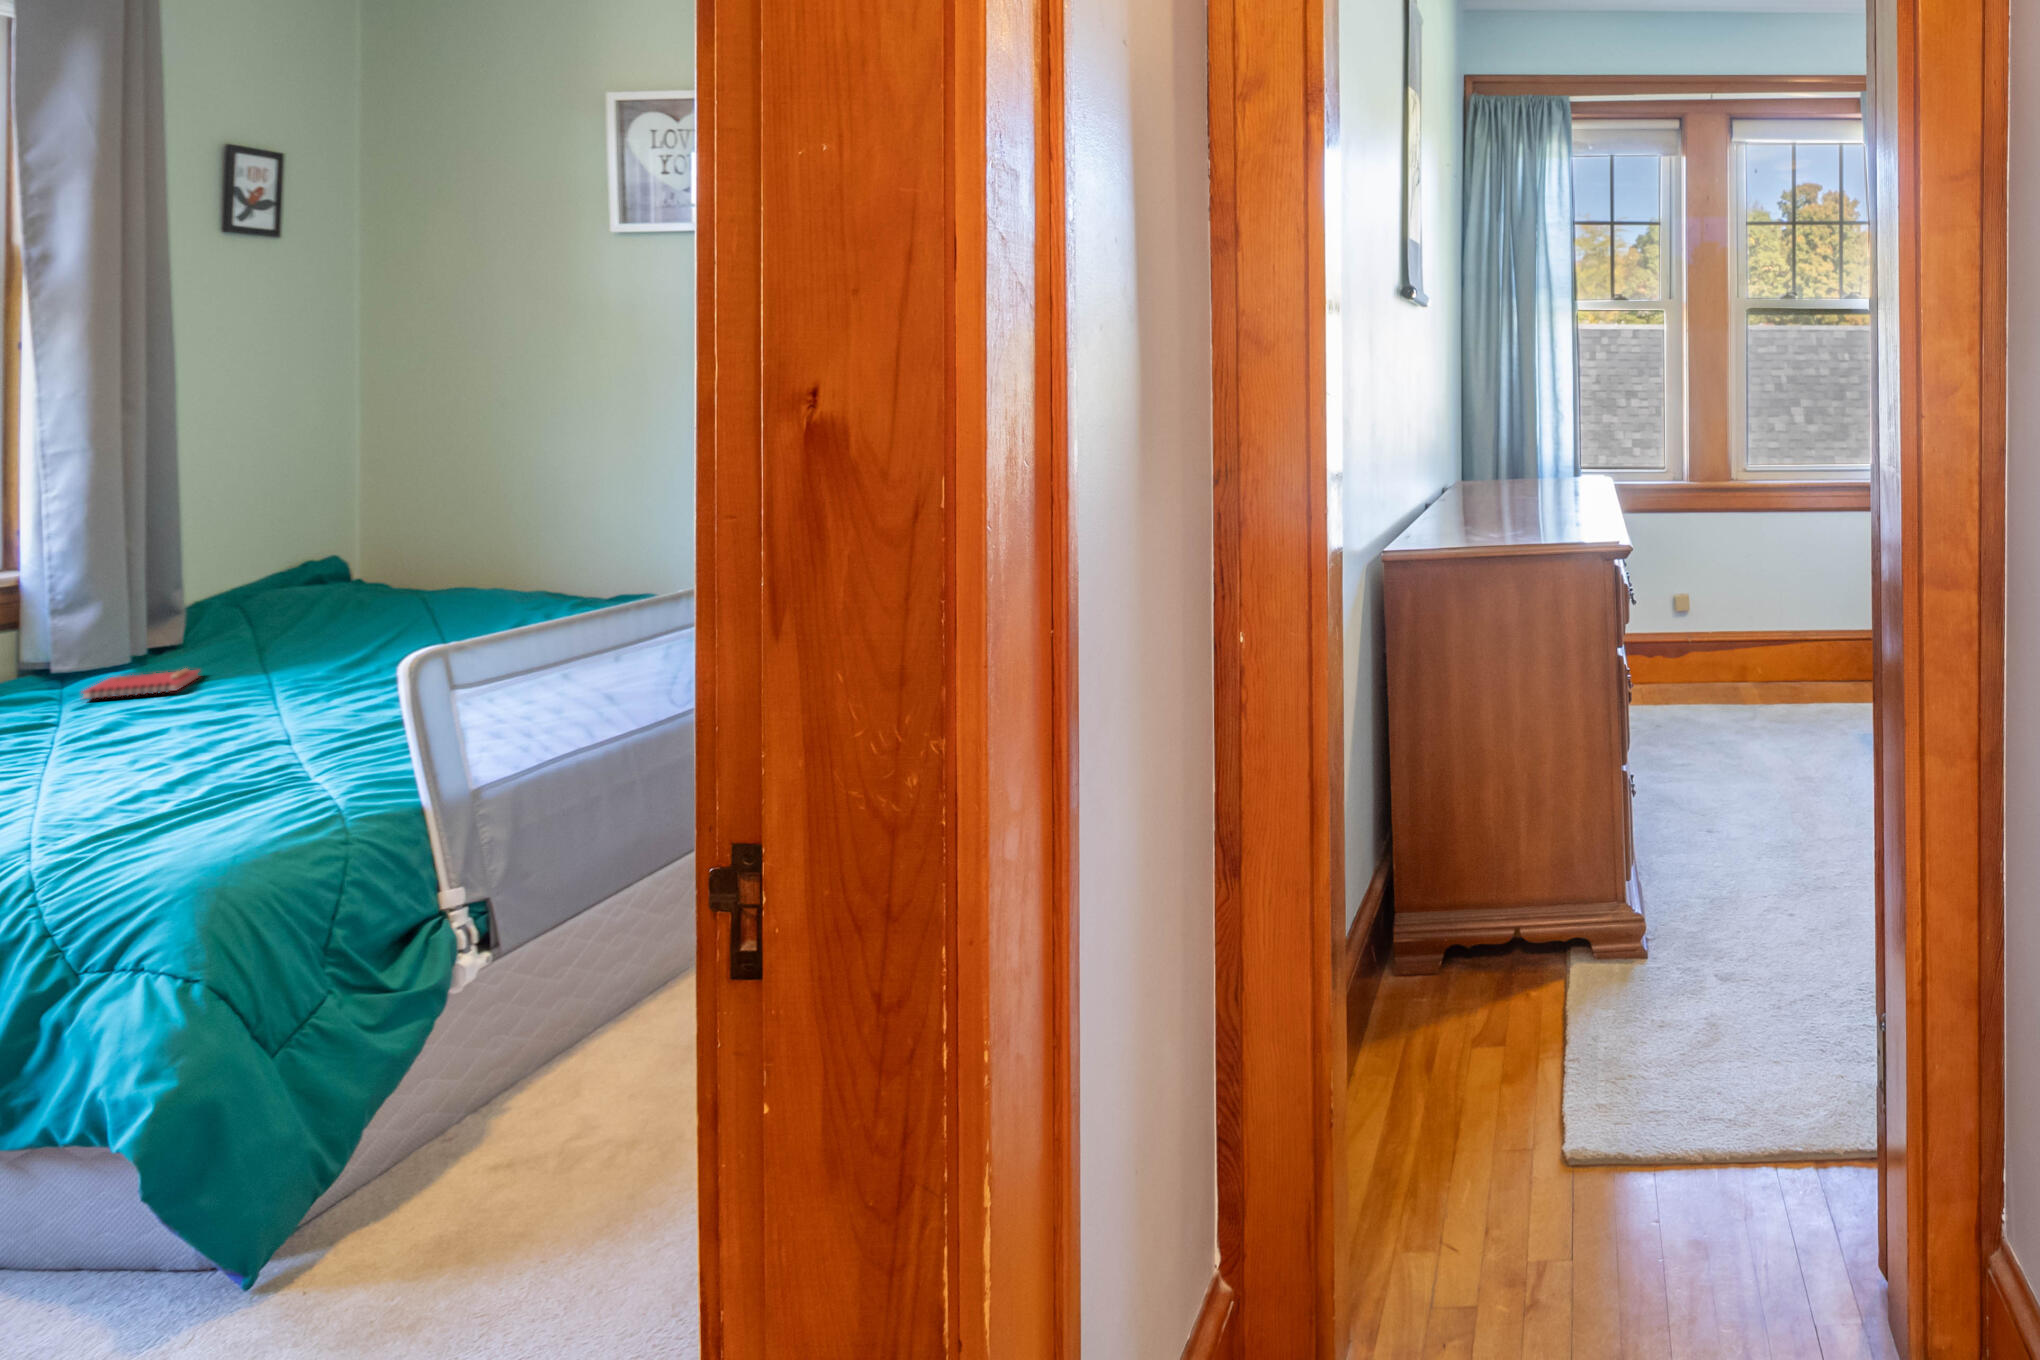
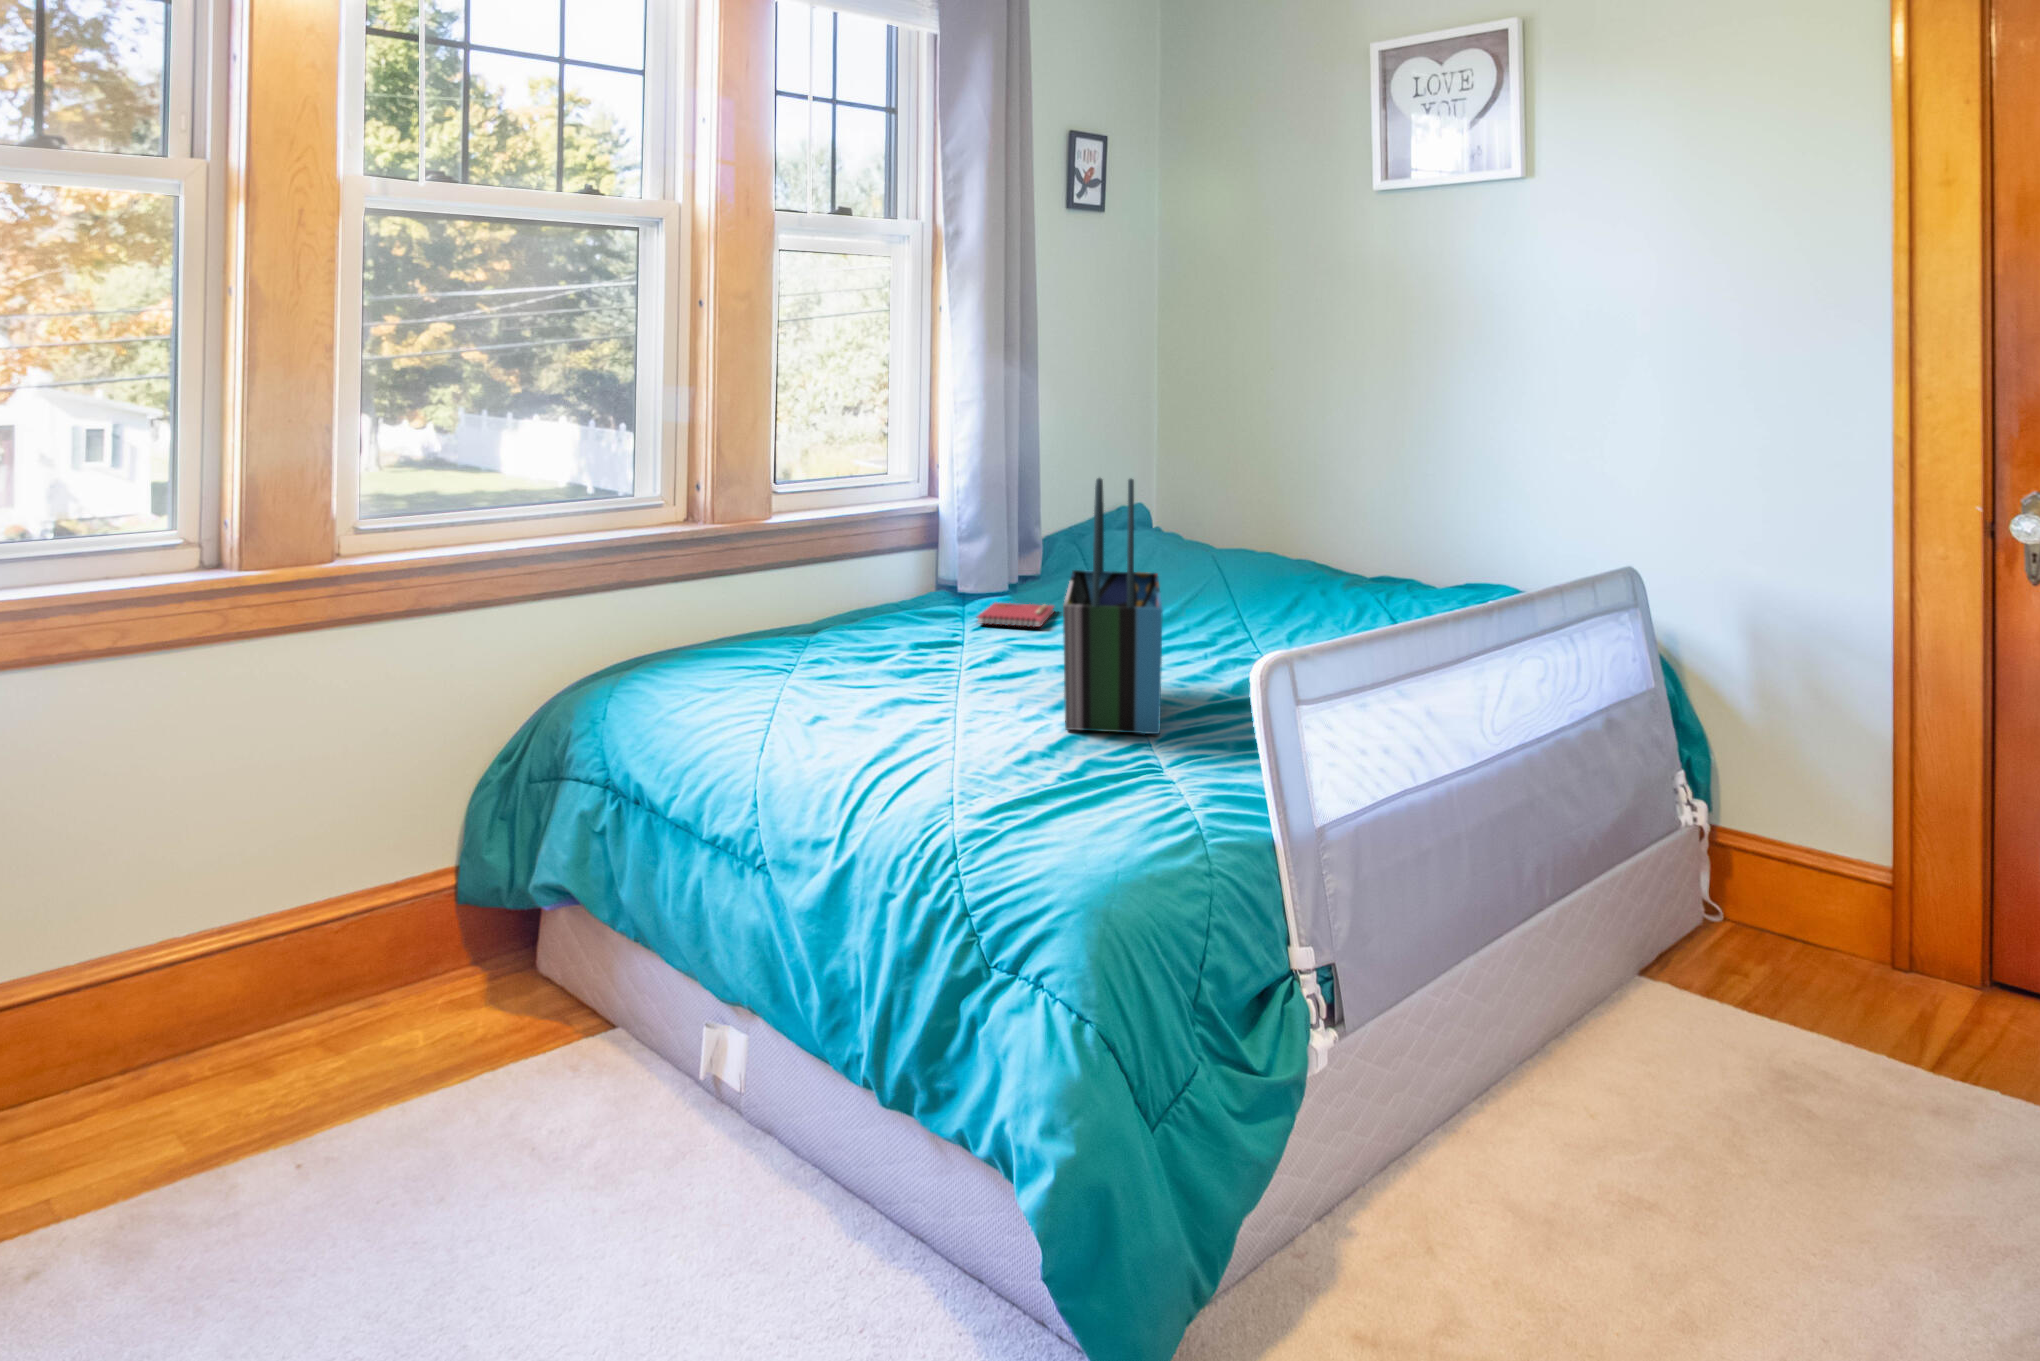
tote bag: none [190,510,323,769] -> present [1063,478,1163,734]

